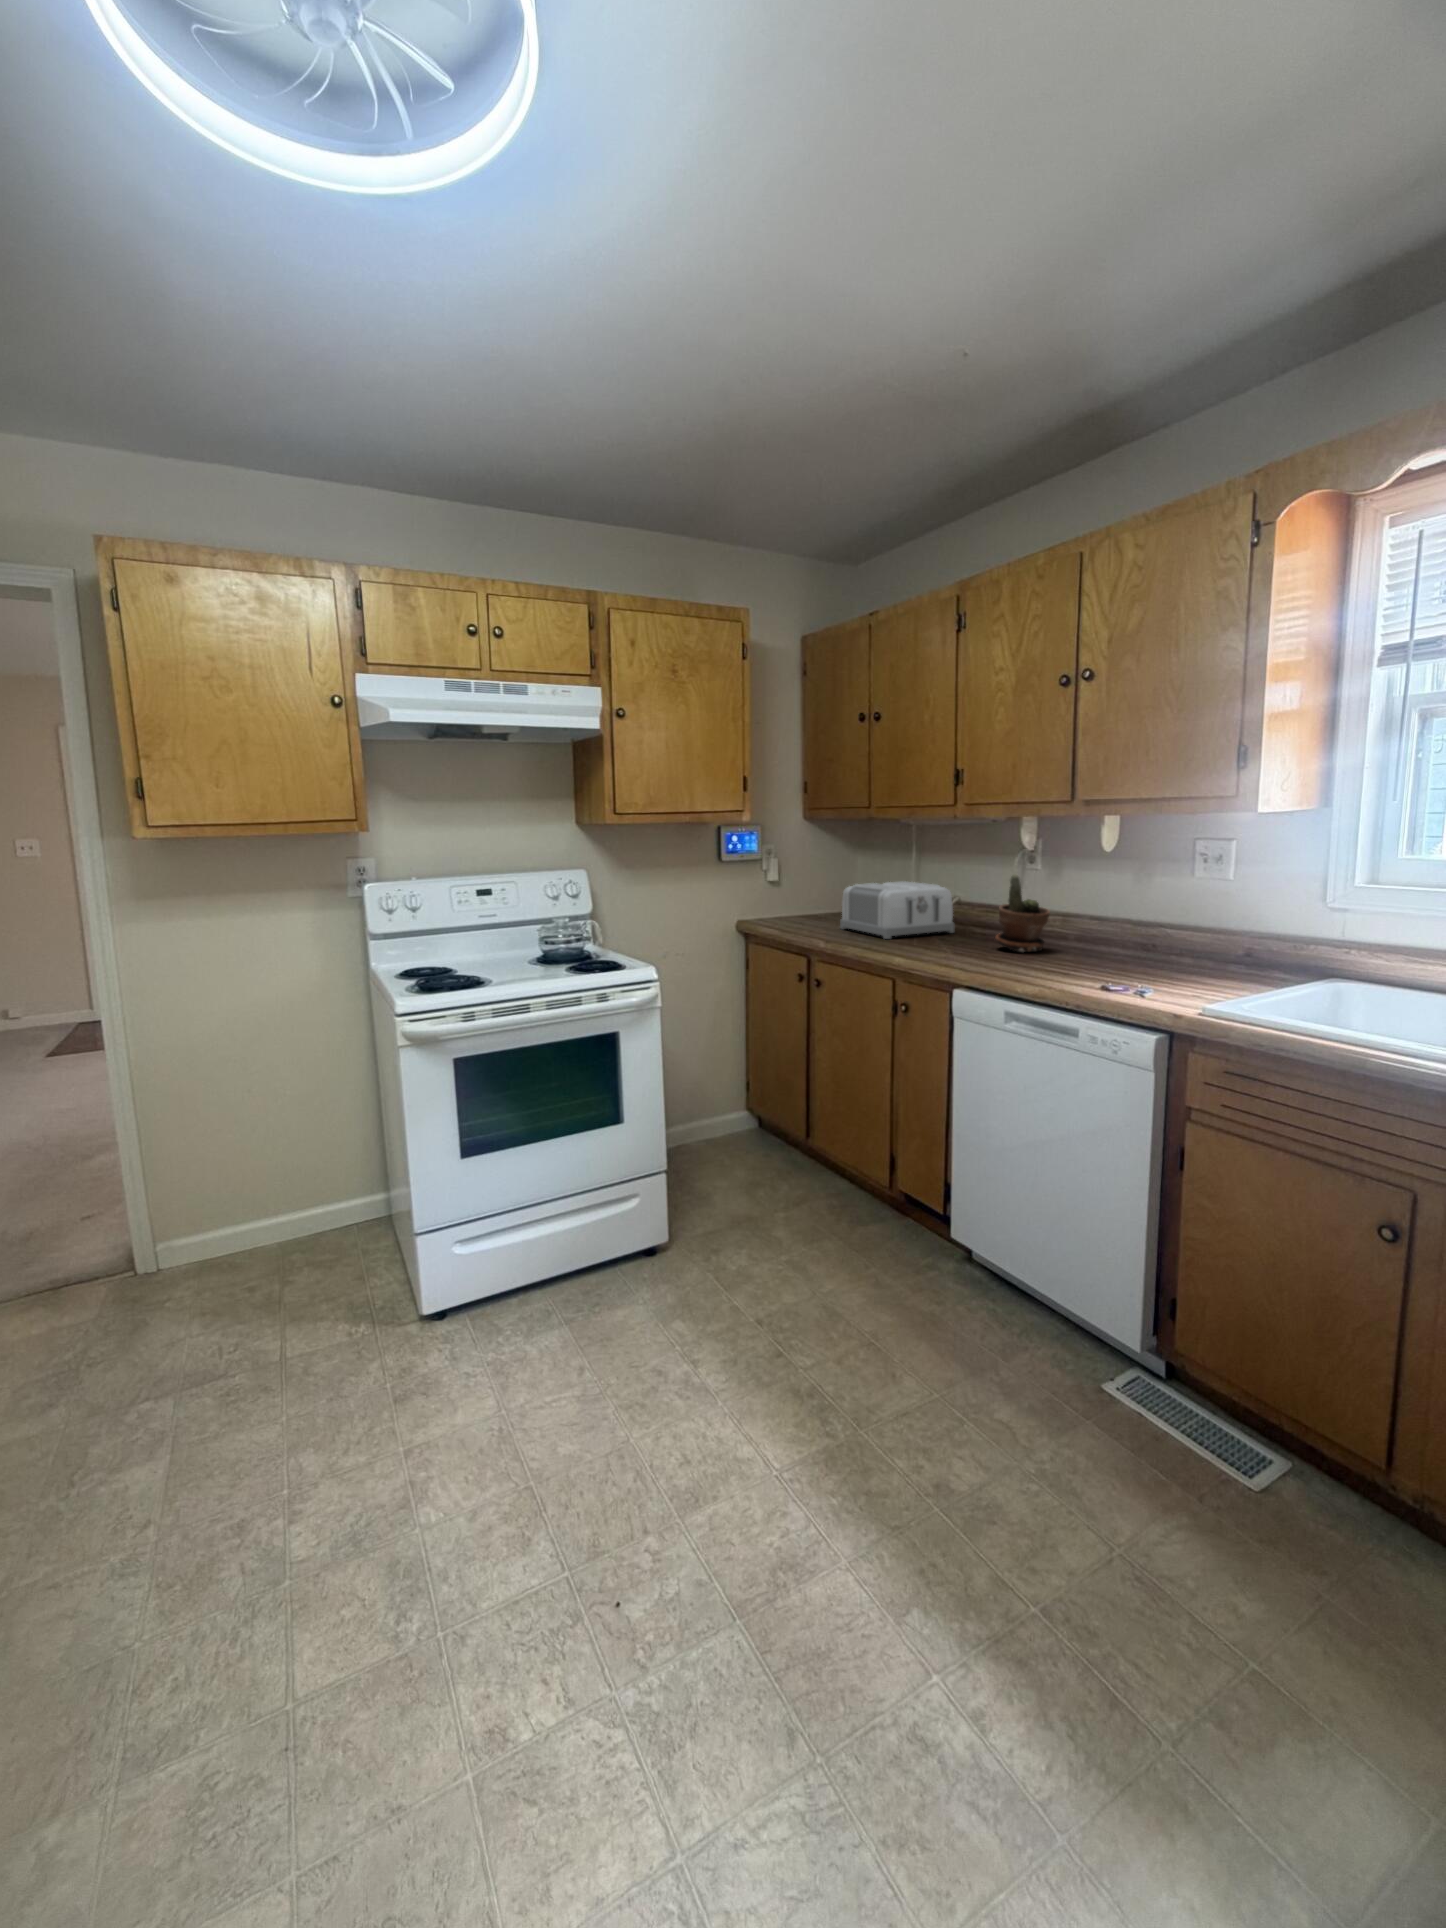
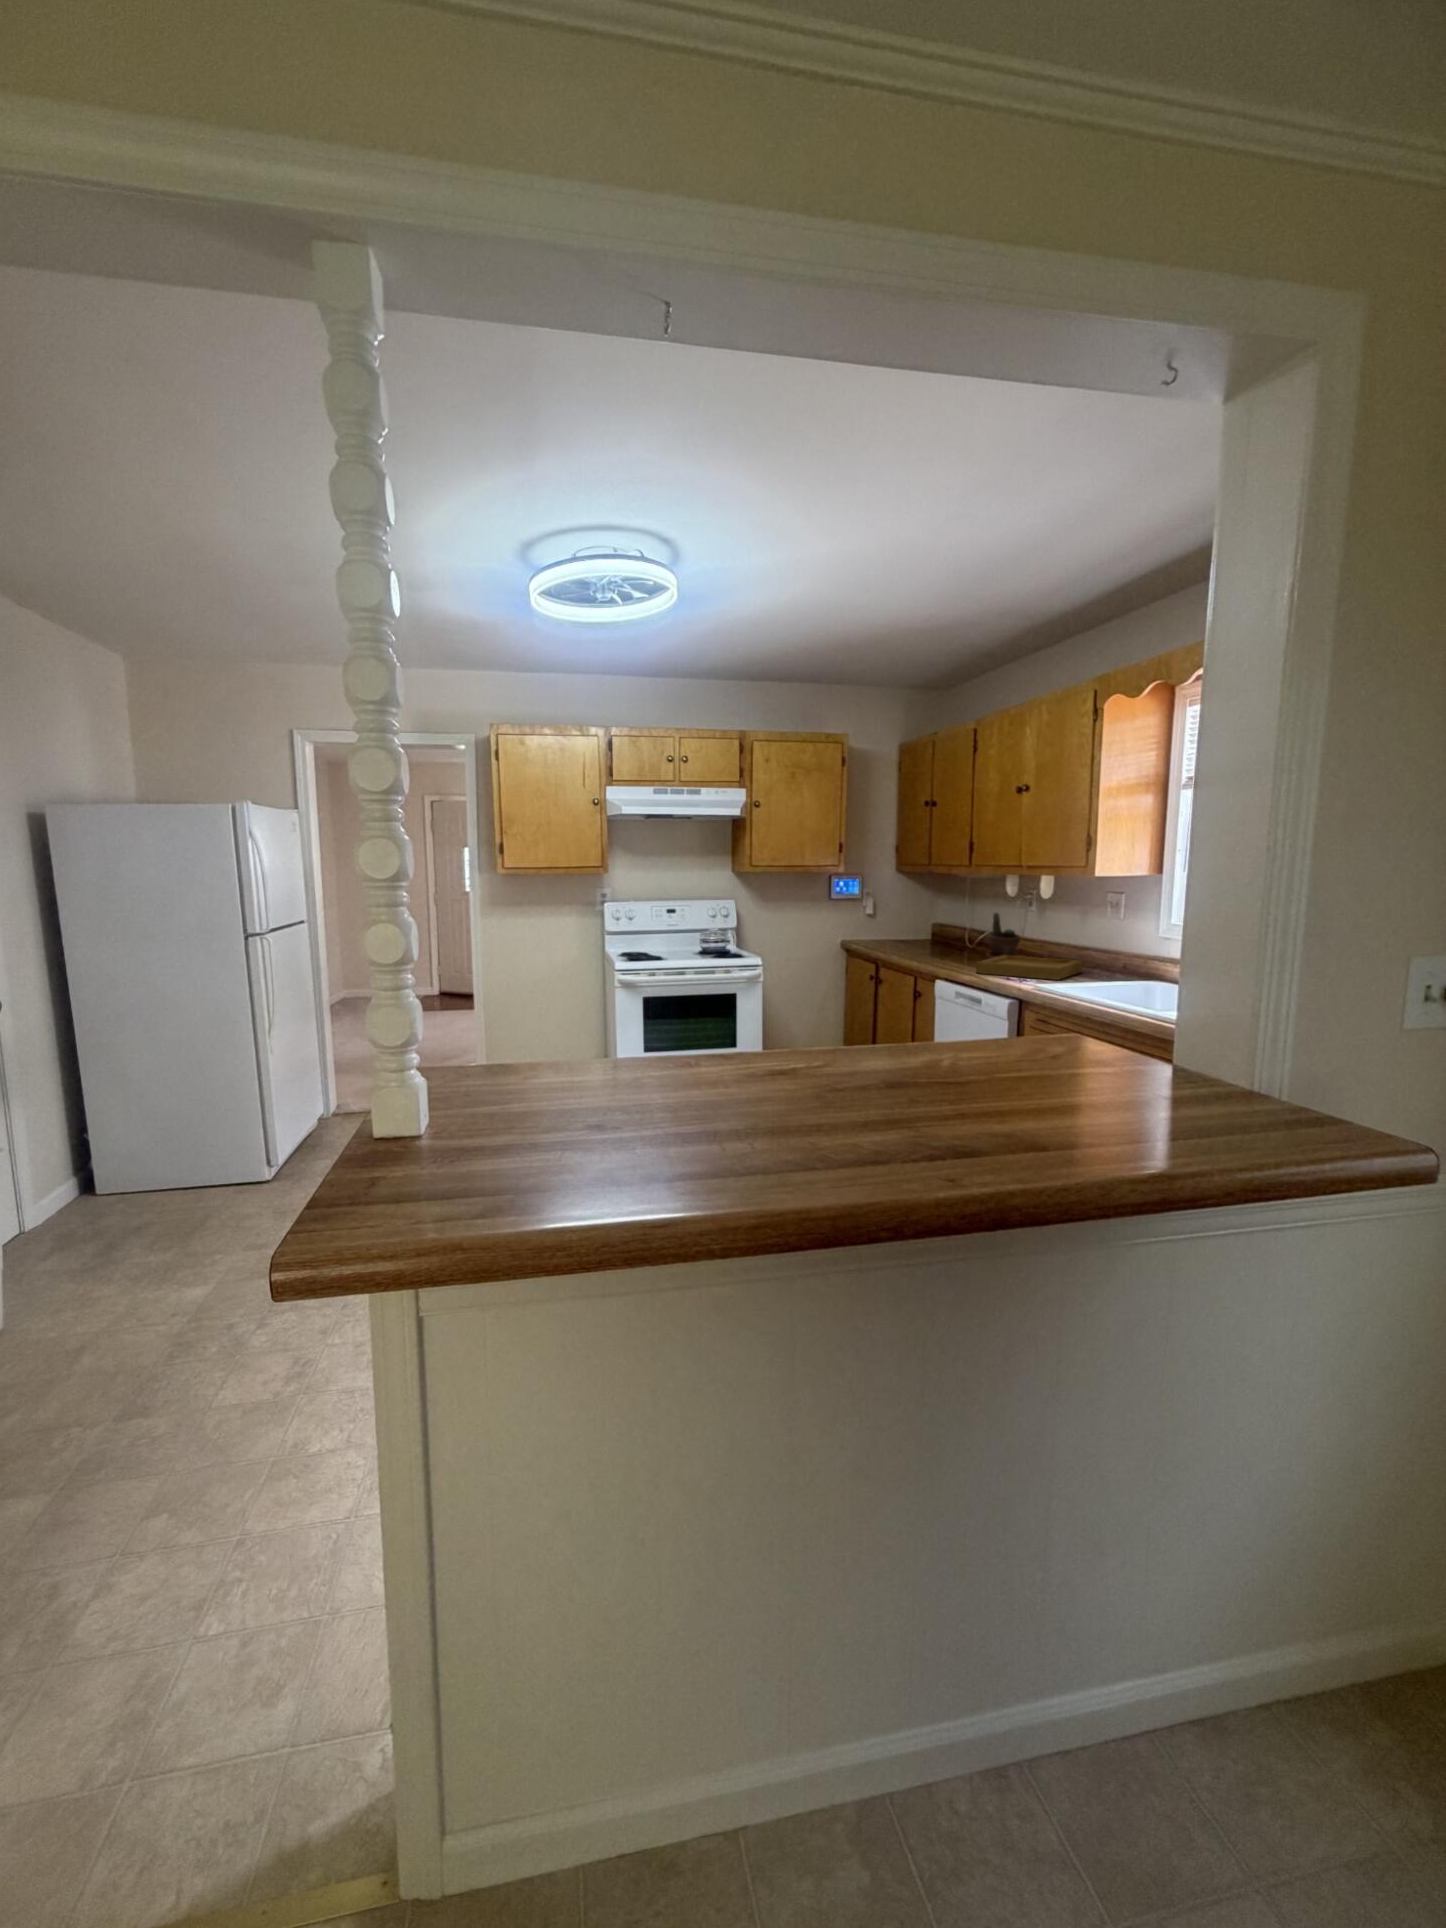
toaster: present [840,881,954,939] -> none [906,917,980,954]
tray: none [1042,942,1198,989] -> present [976,956,1083,980]

